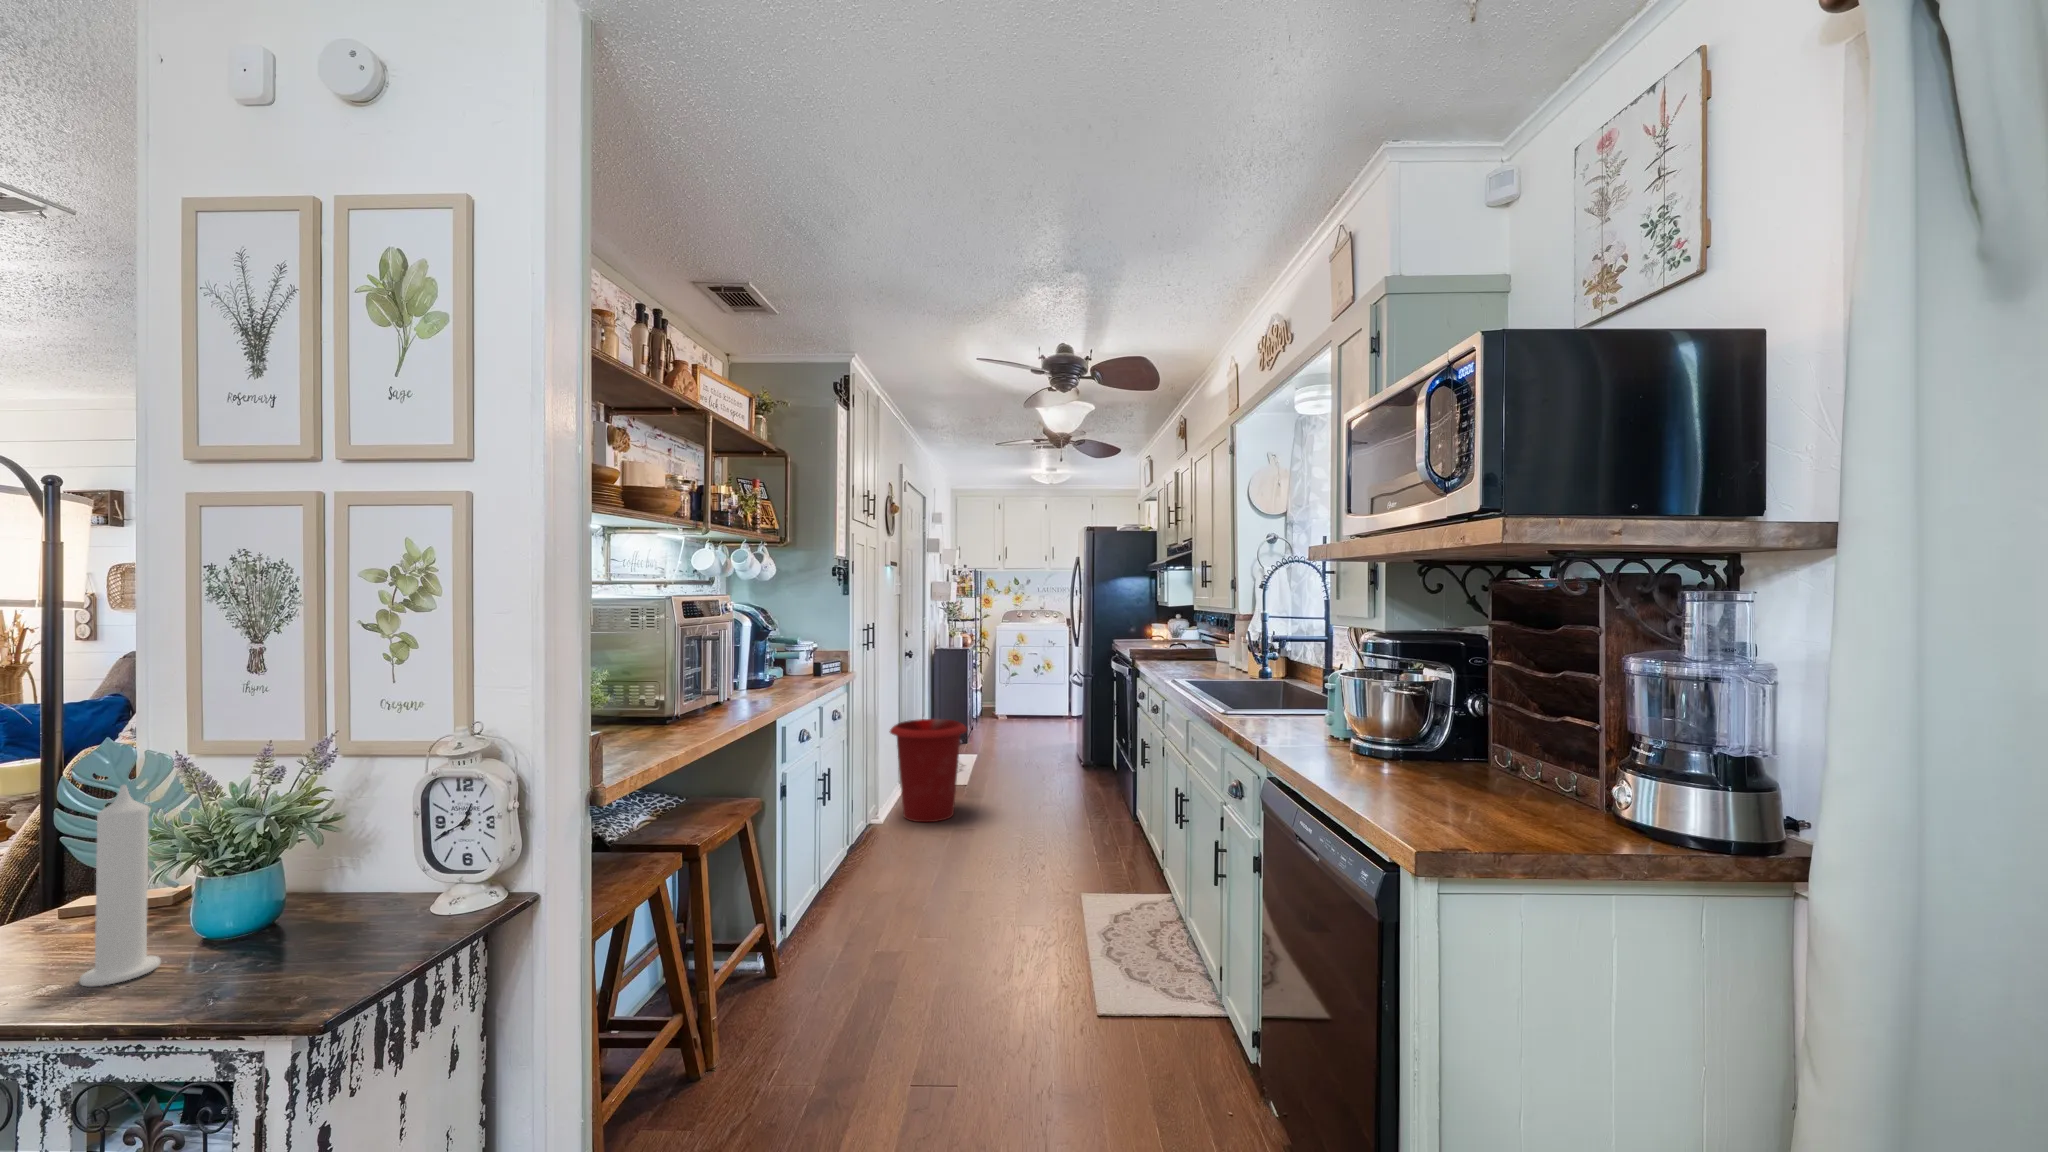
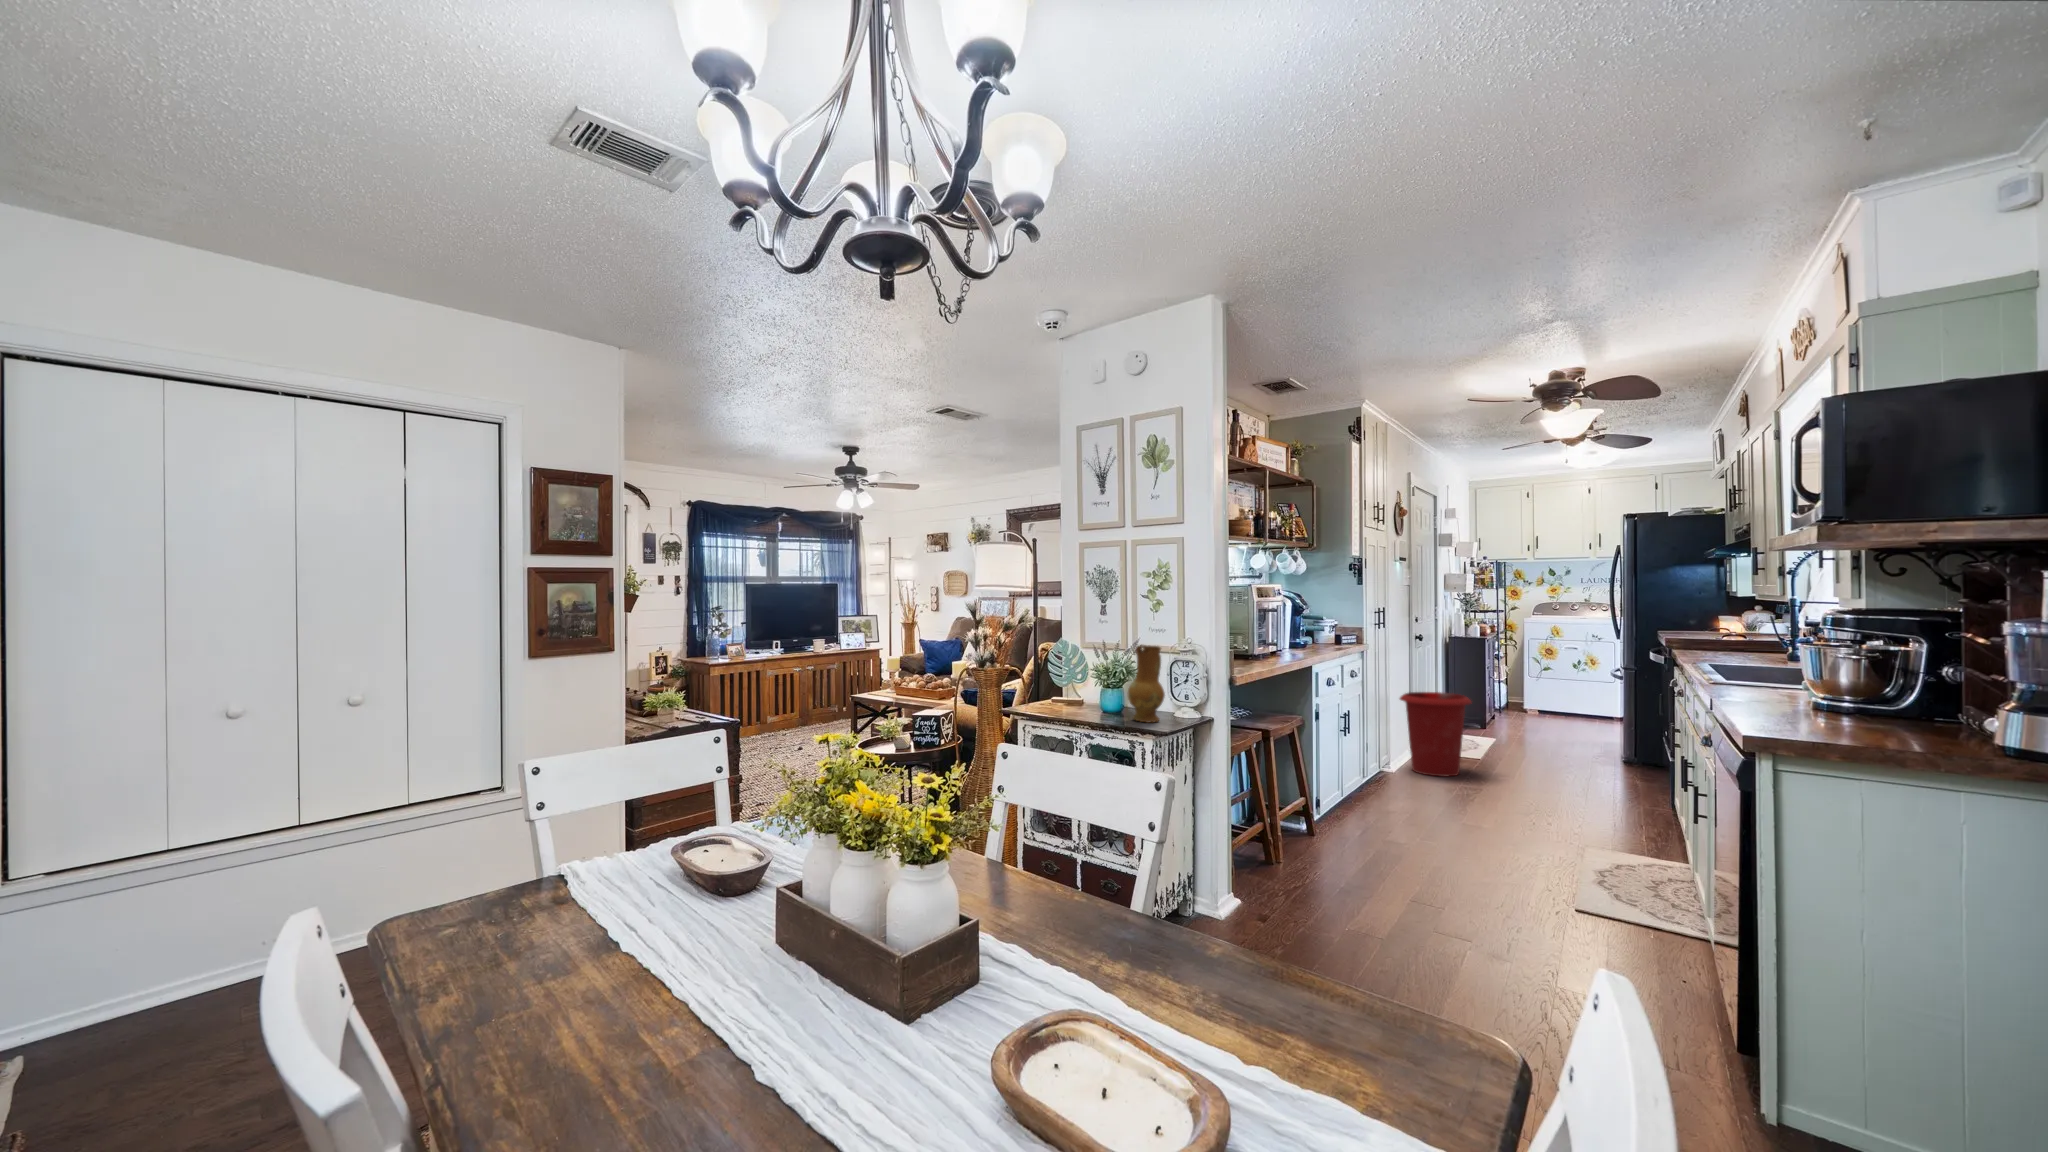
ceramic jug: none [238,757,376,976] -> present [1128,645,1165,723]
candle: present [79,785,161,986] -> none [1084,650,1102,717]

